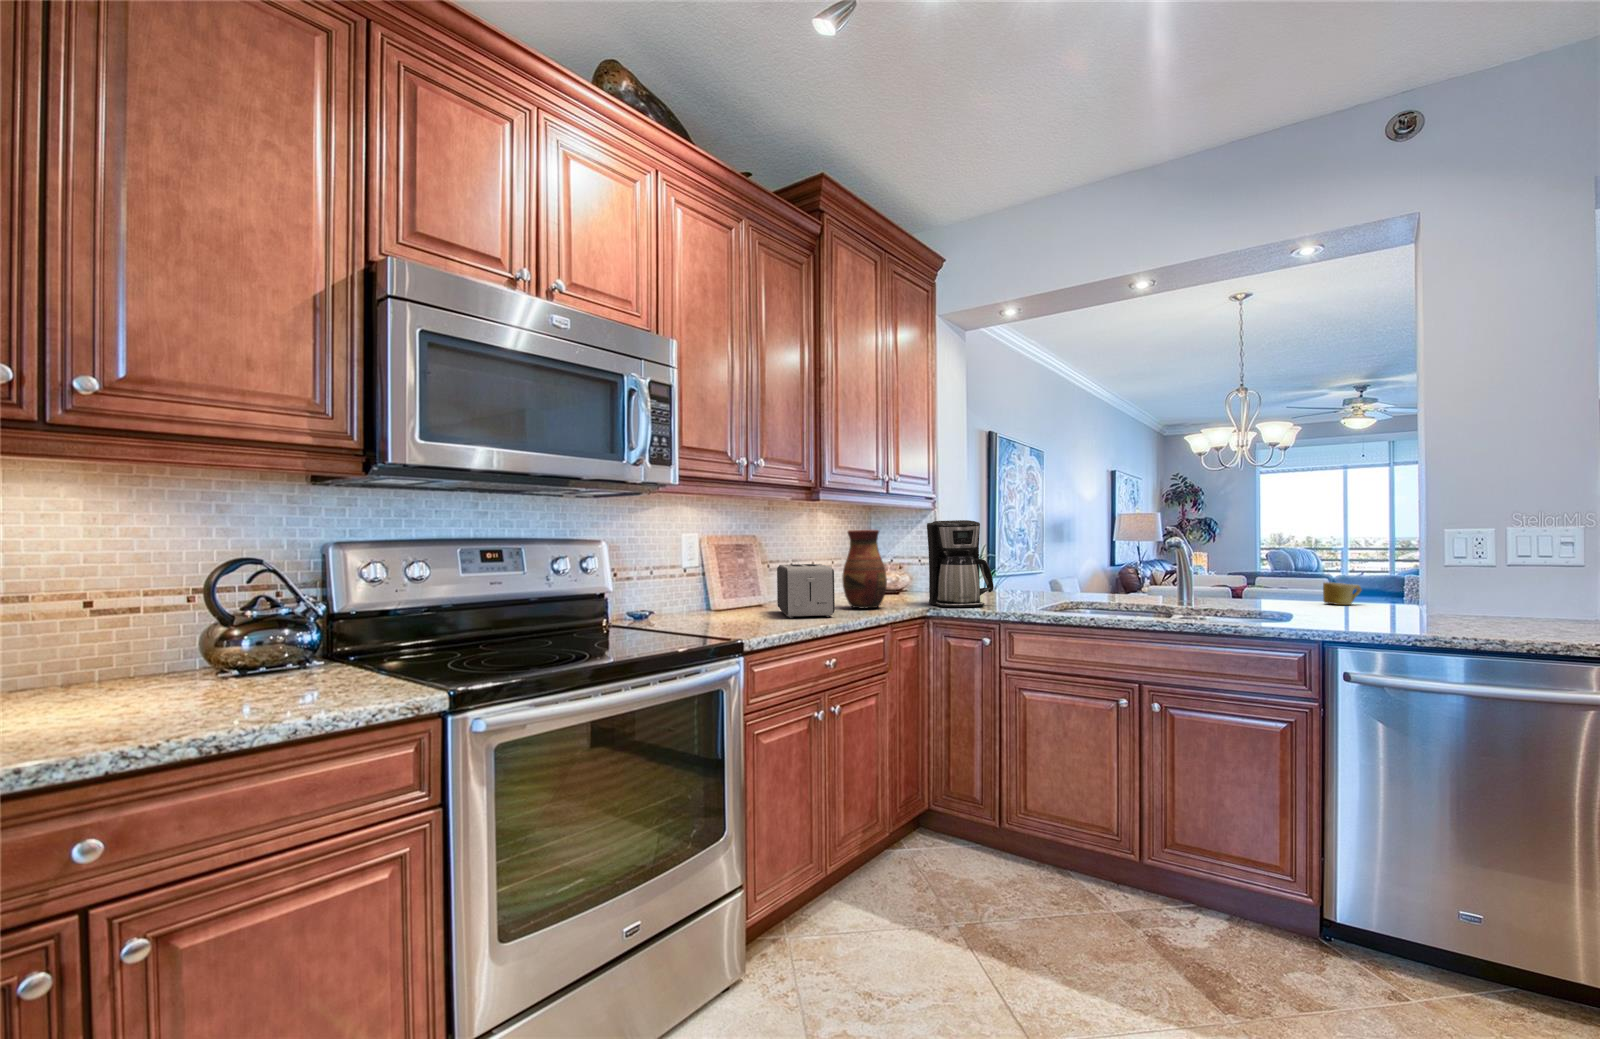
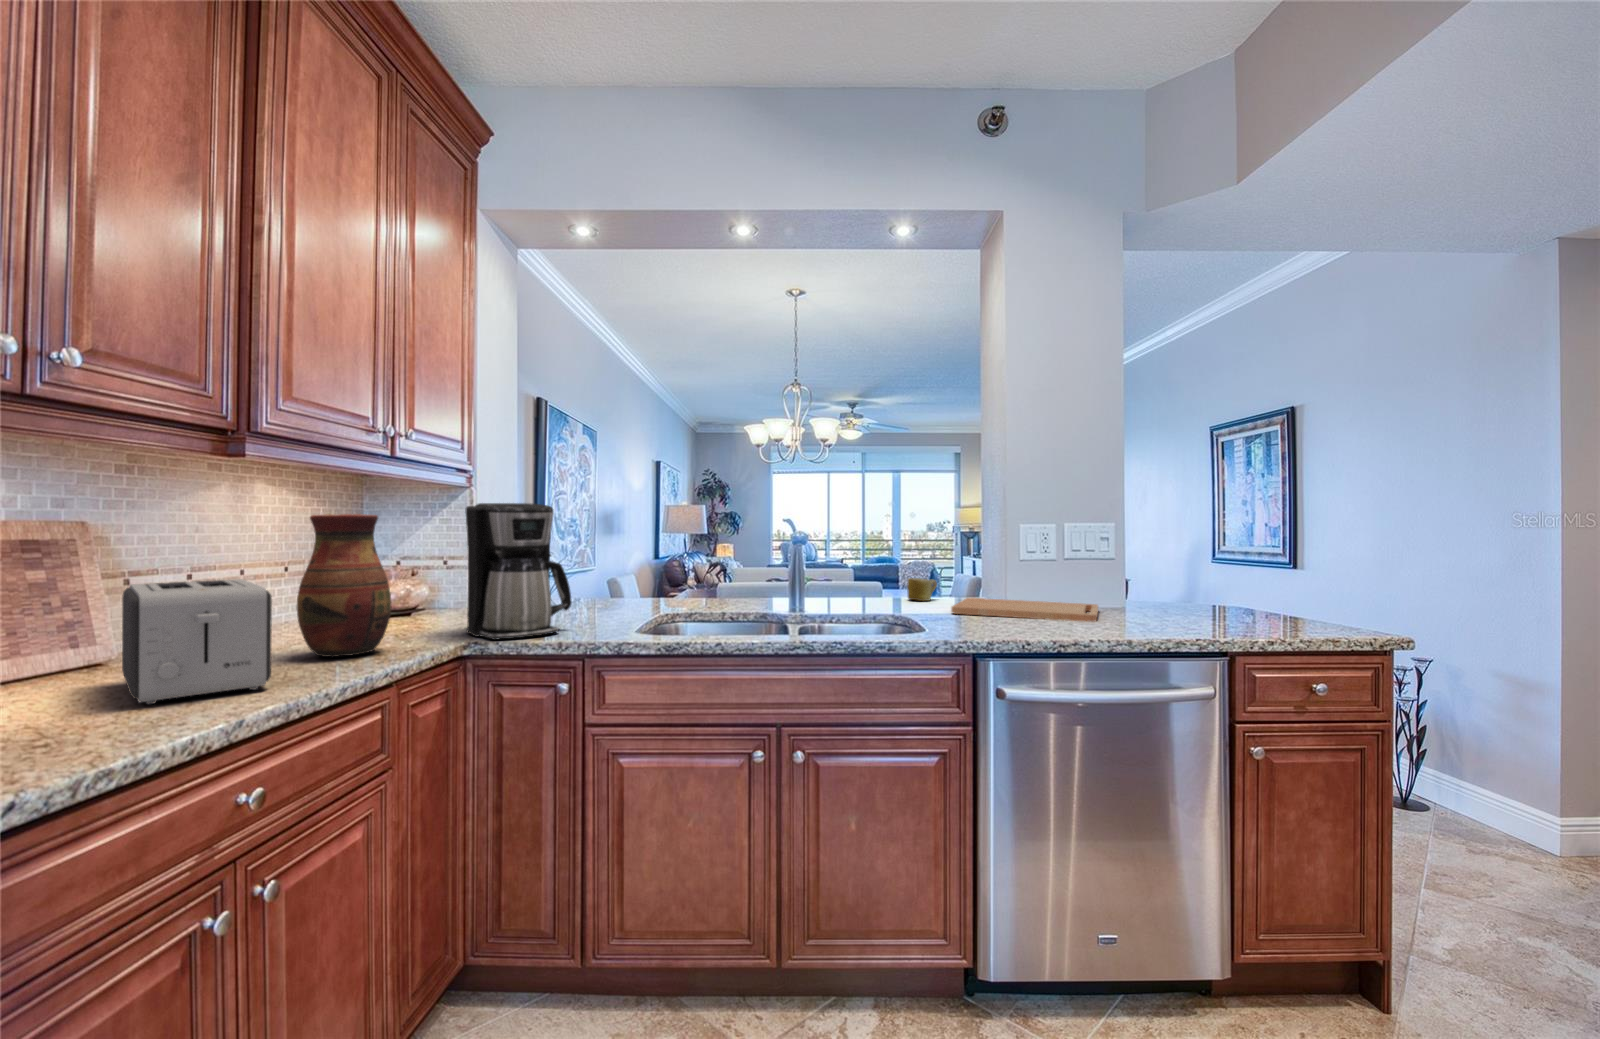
cutting board: none [1348,603,1560,629] -> present [951,598,1098,622]

